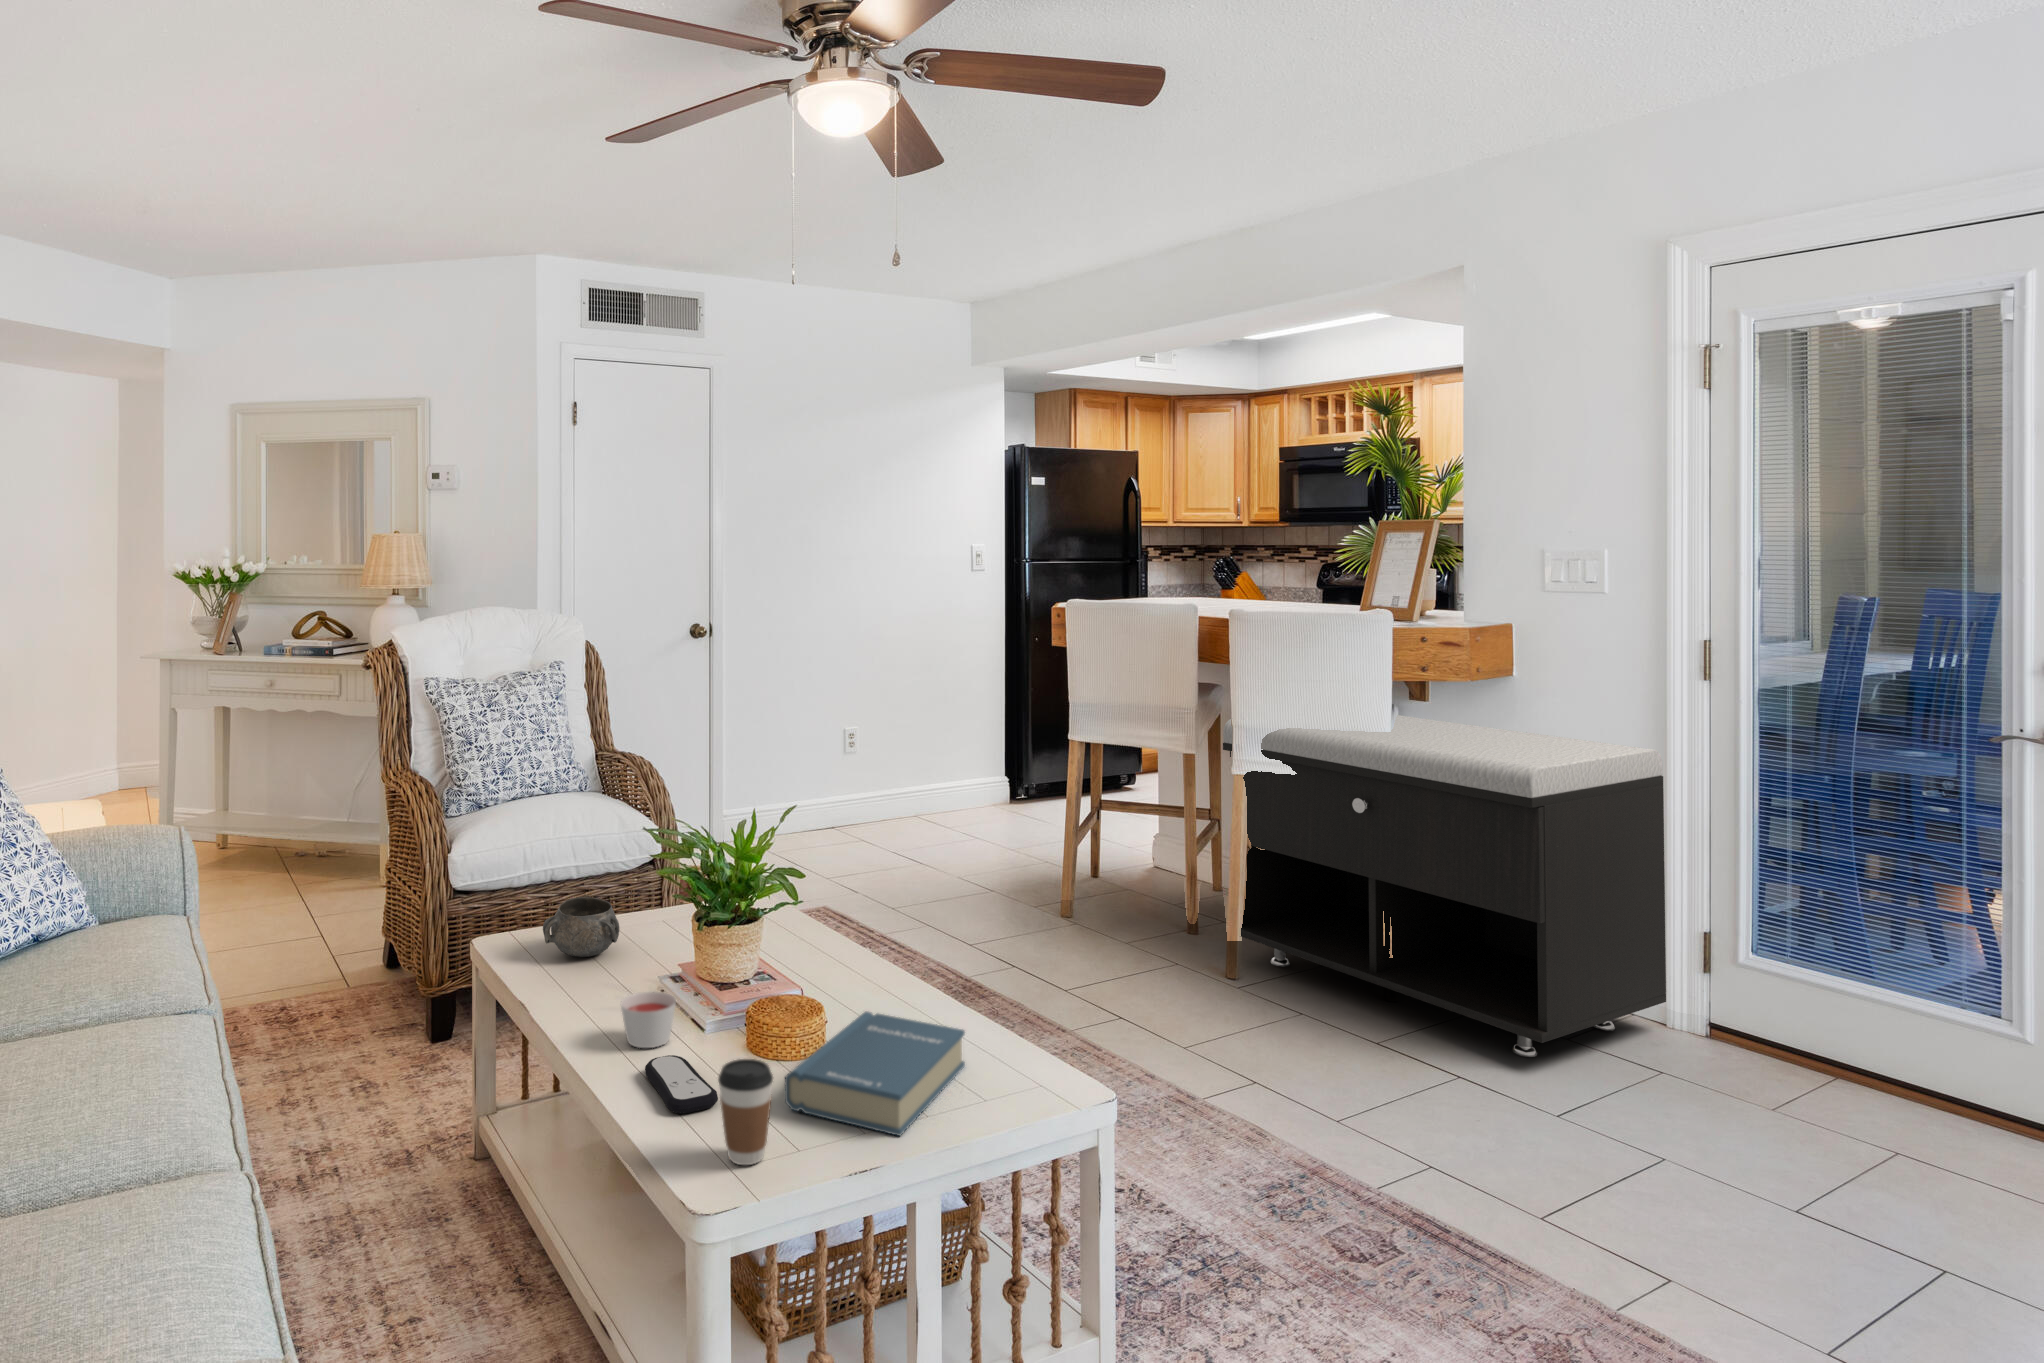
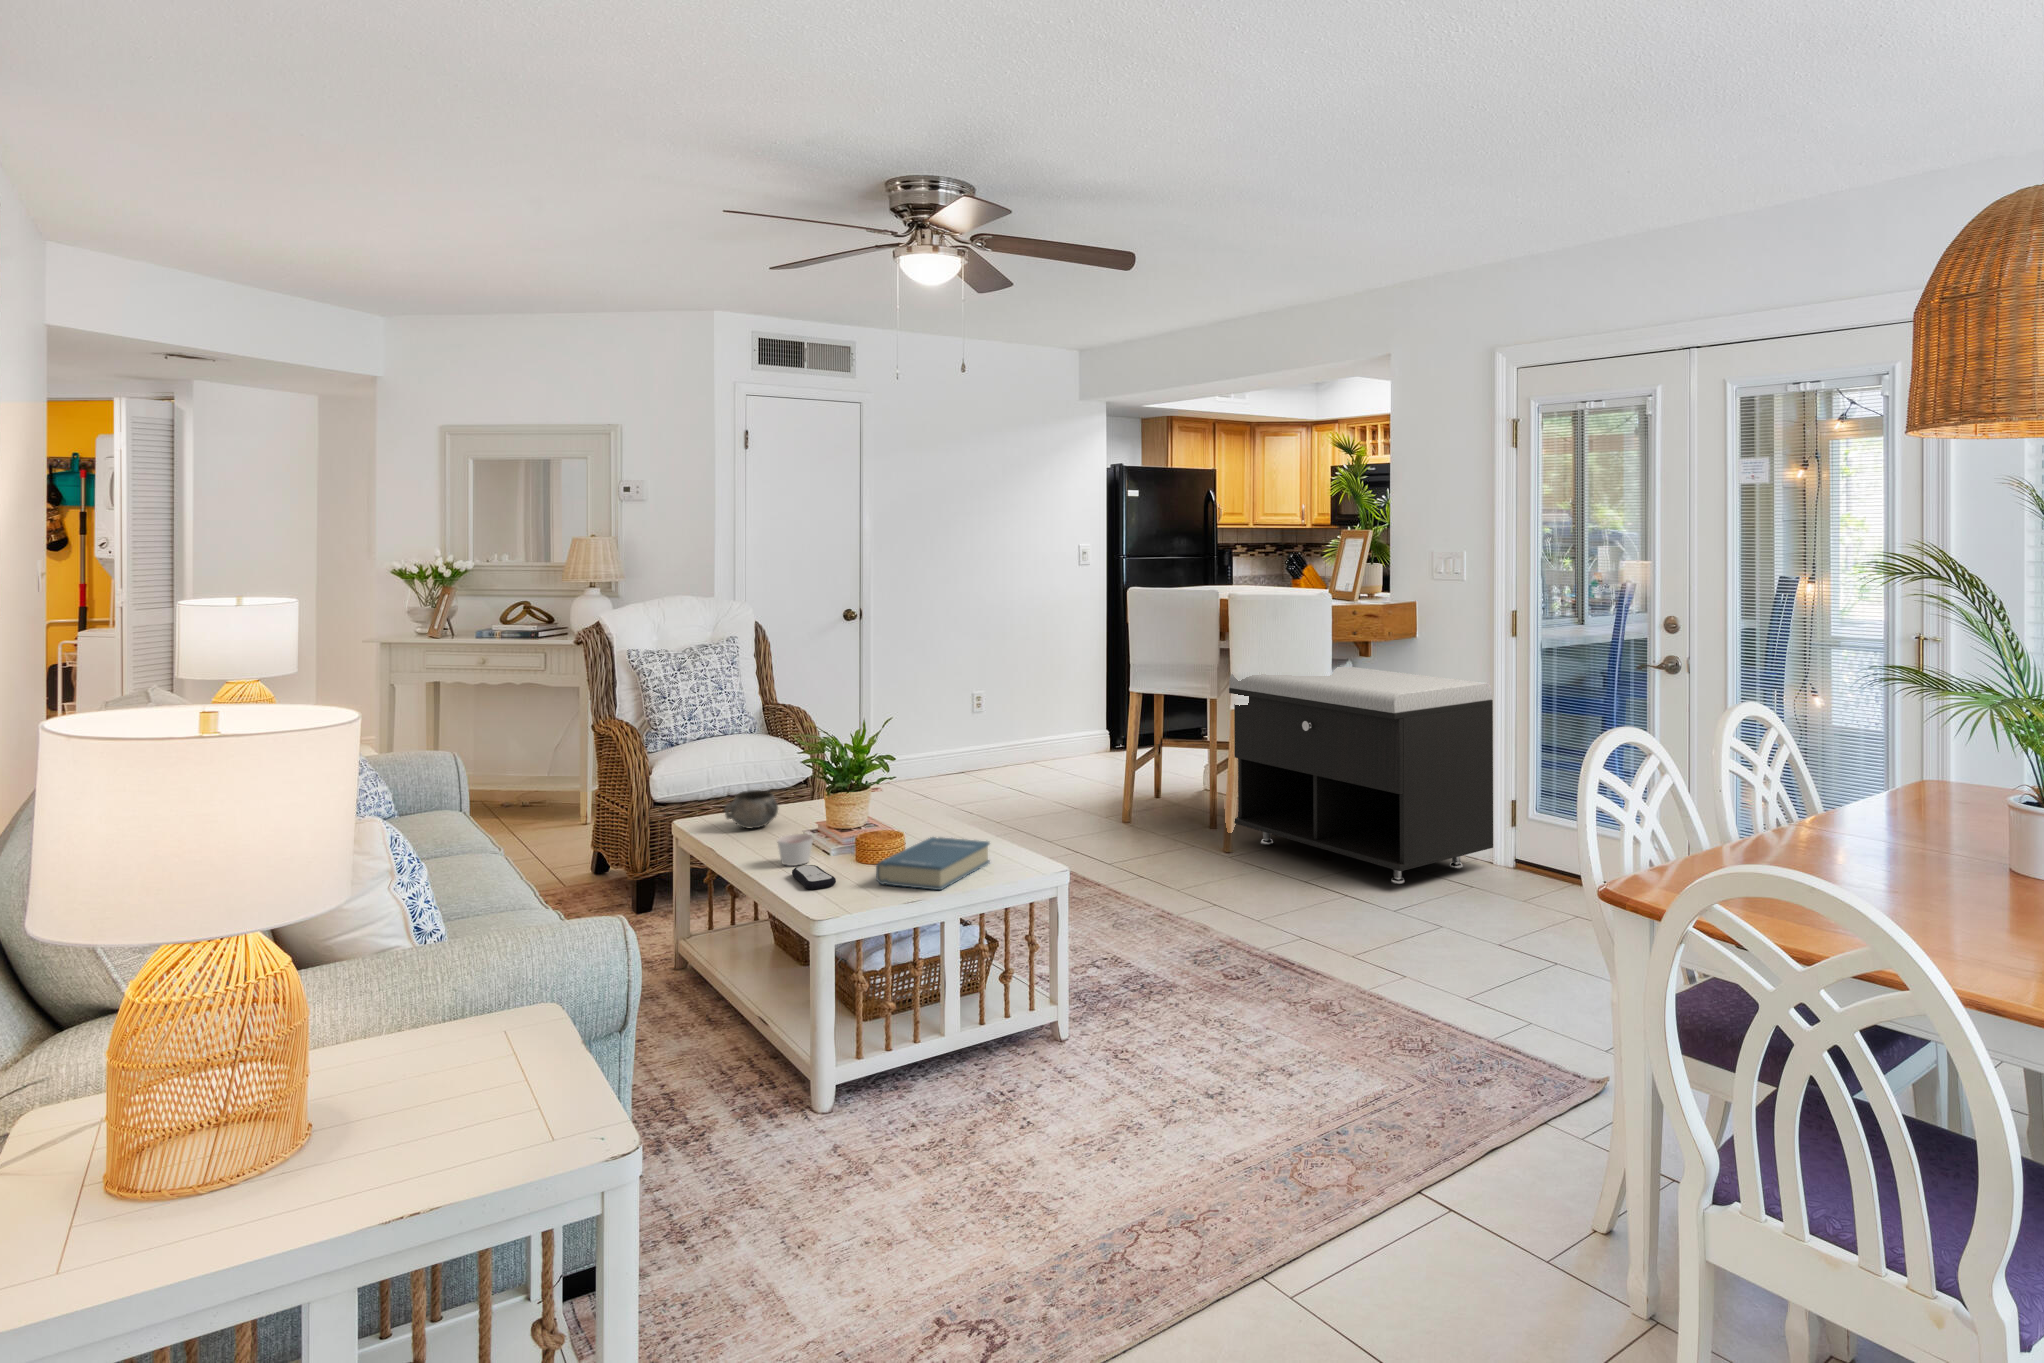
coffee cup: present [718,1059,773,1165] -> none [833,849,865,905]

